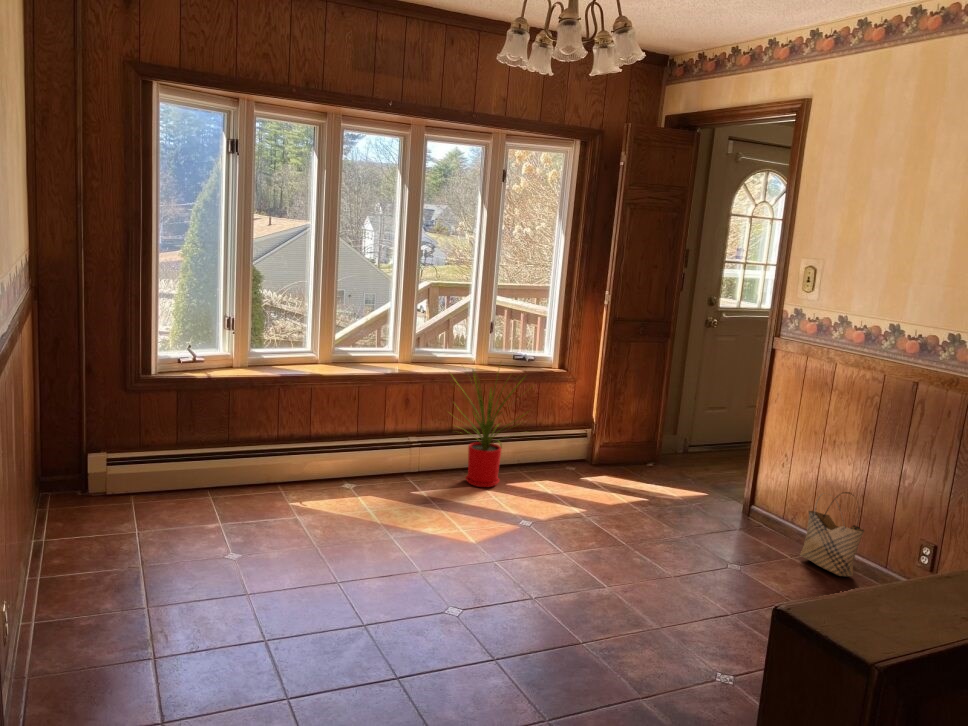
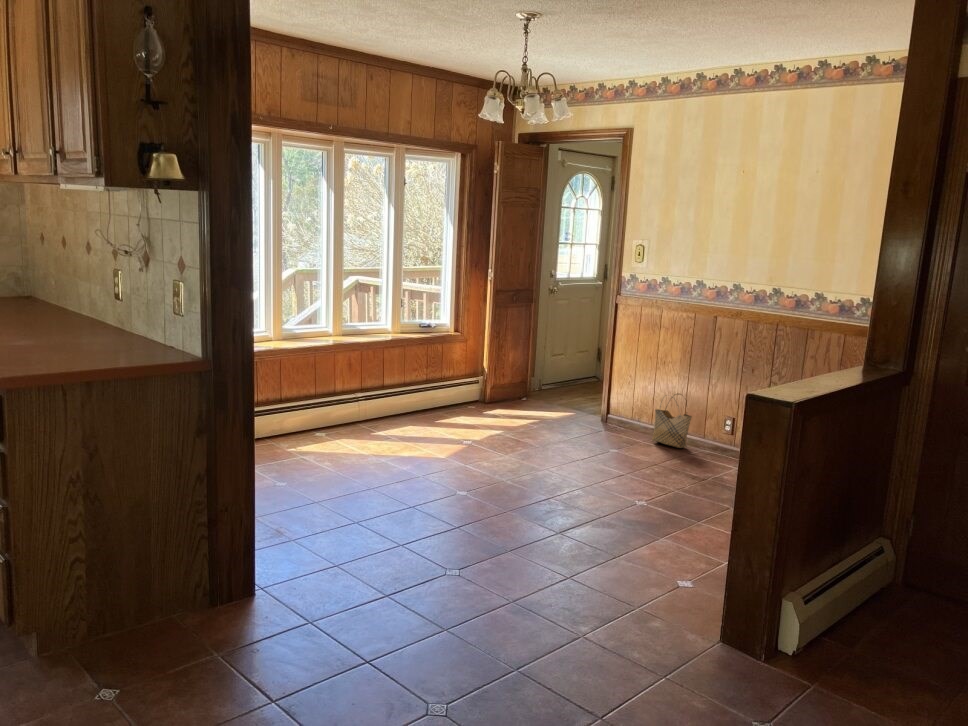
house plant: present [458,370,523,487] -> none [383,327,456,426]

